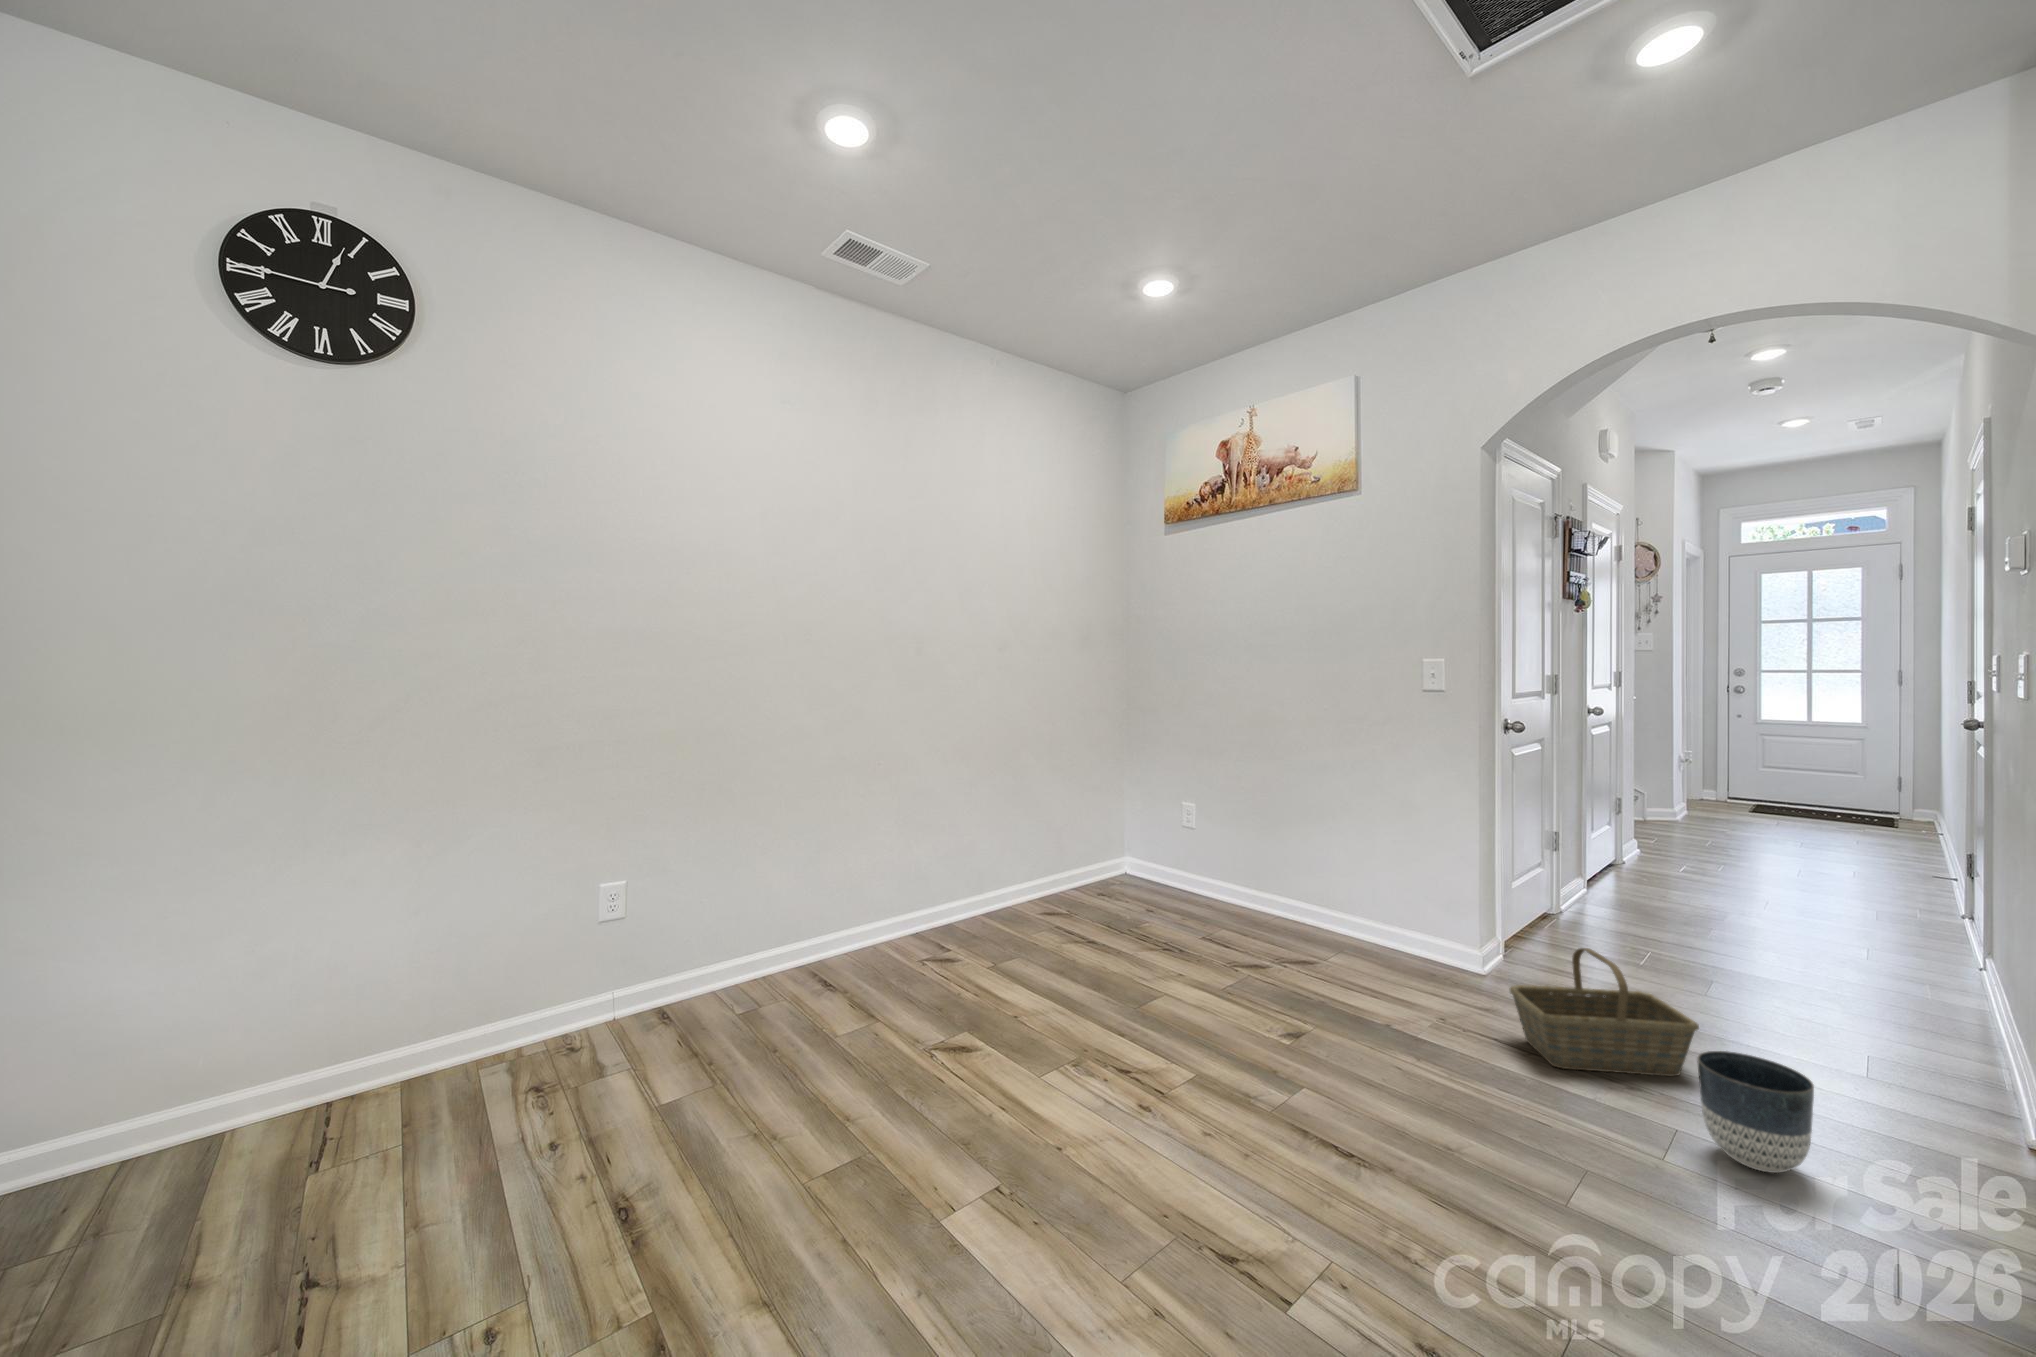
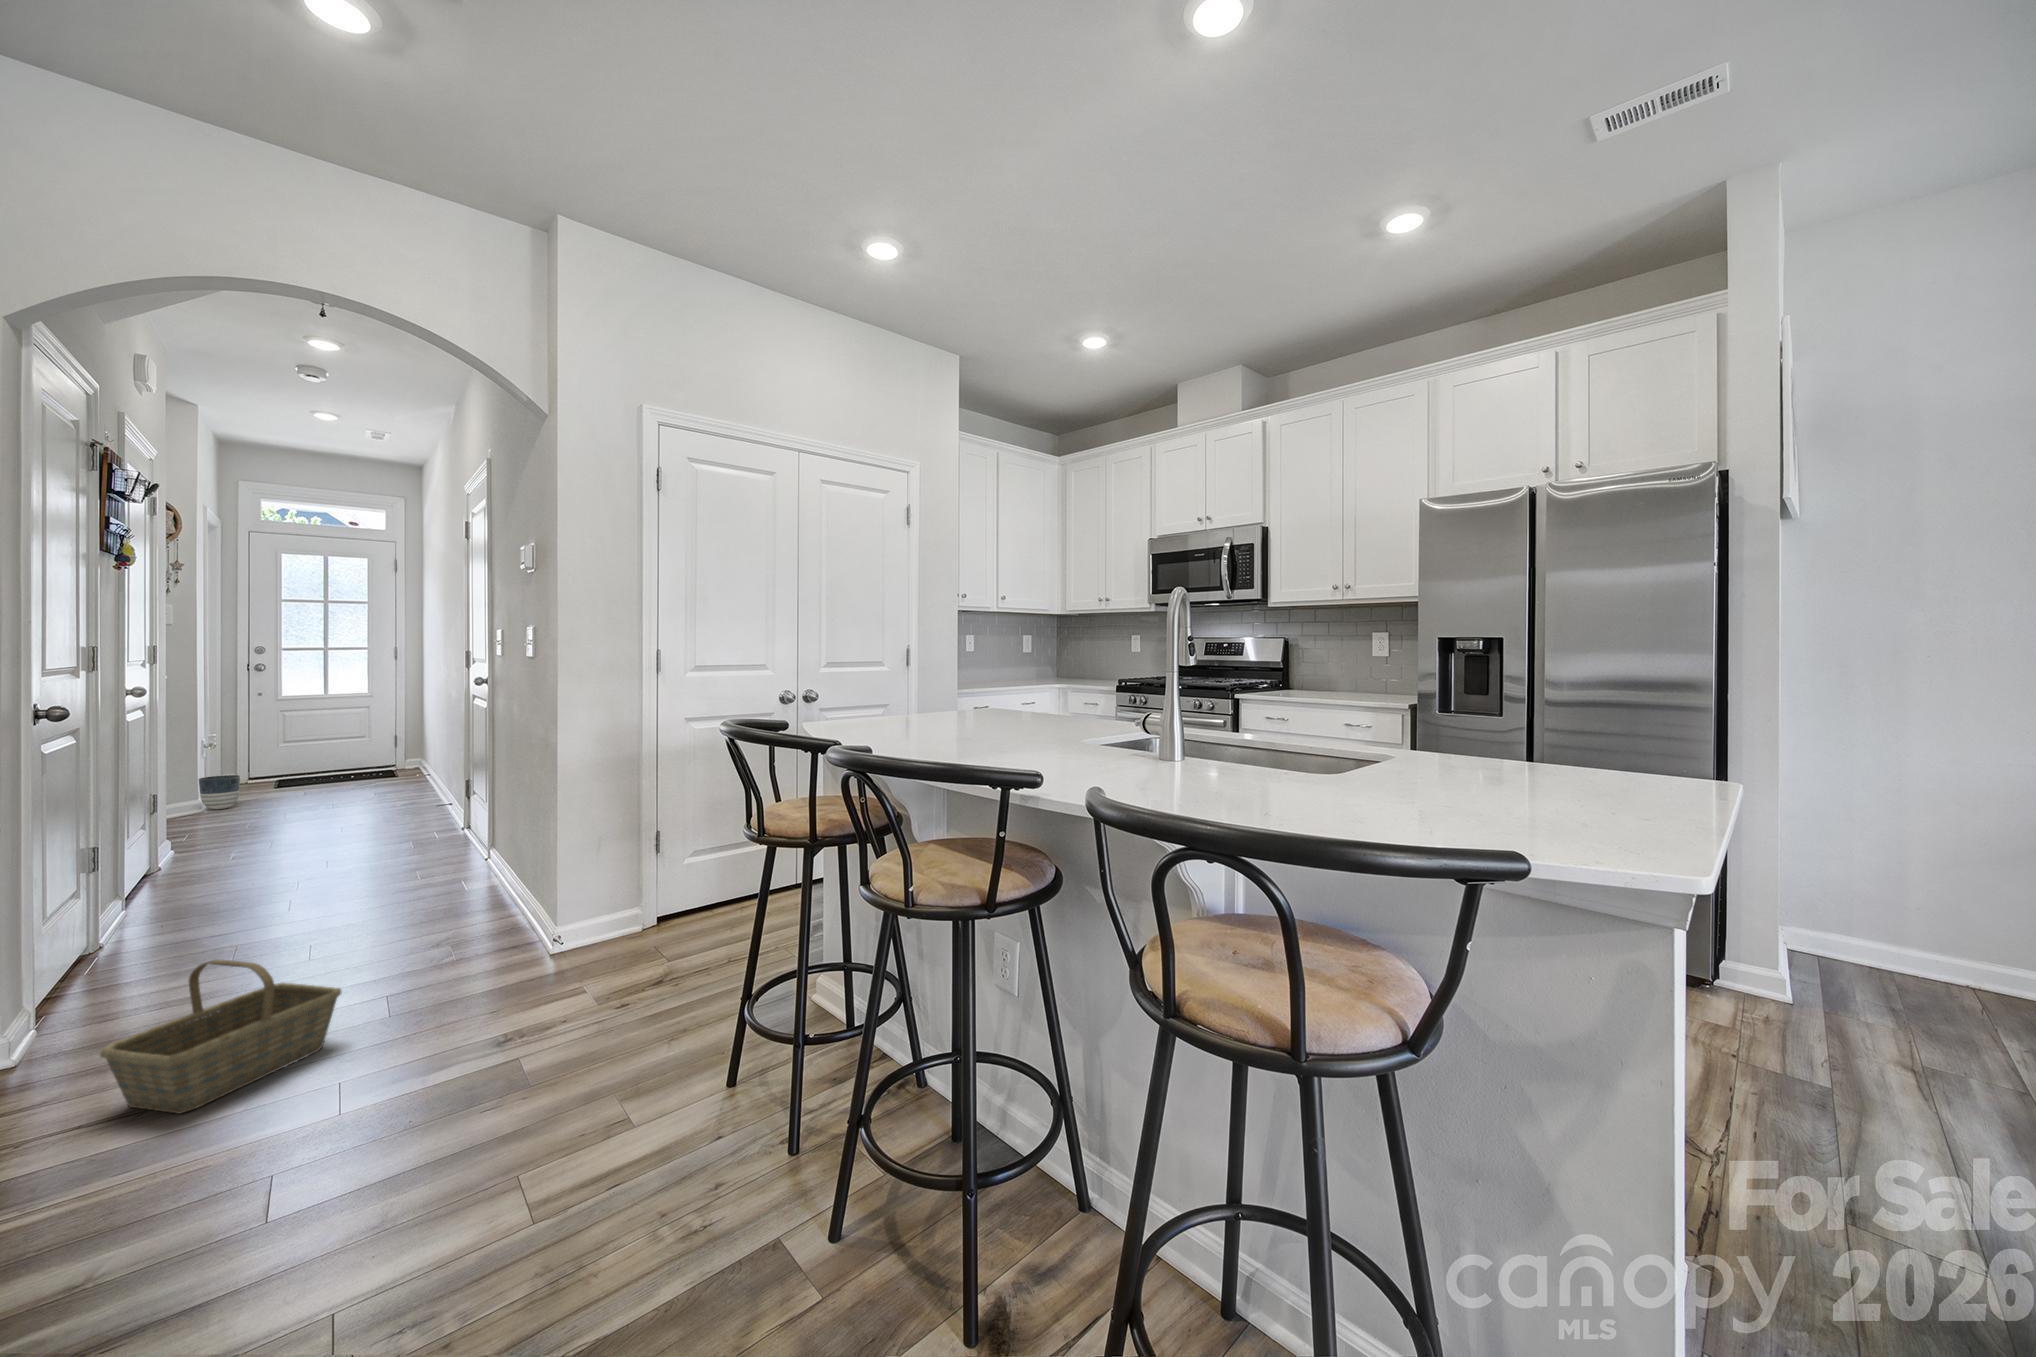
planter: present [1697,1051,1814,1173] -> present [199,775,240,809]

